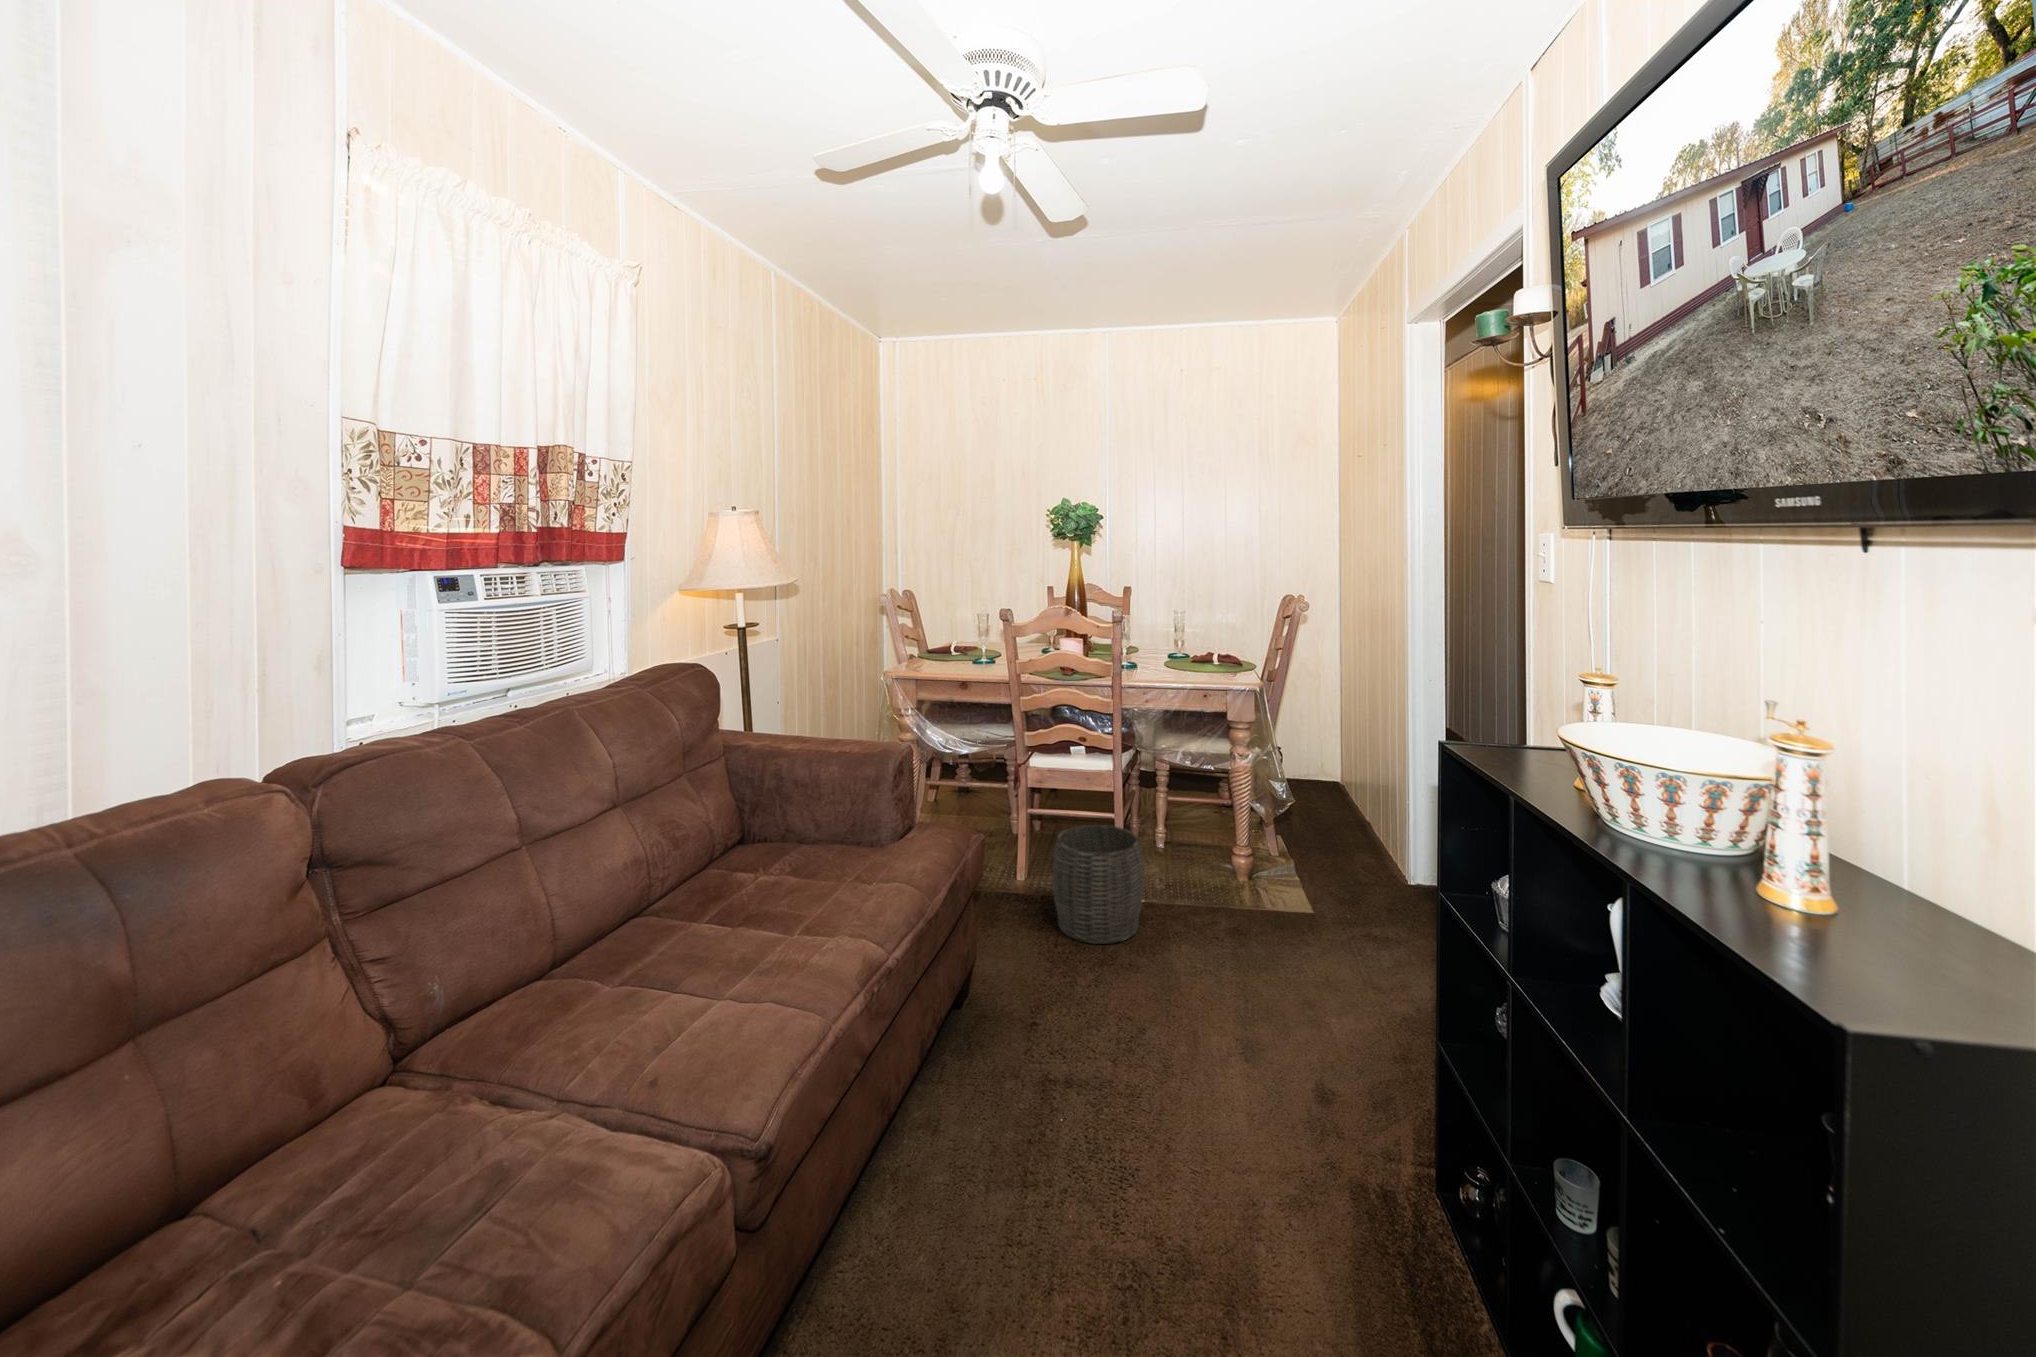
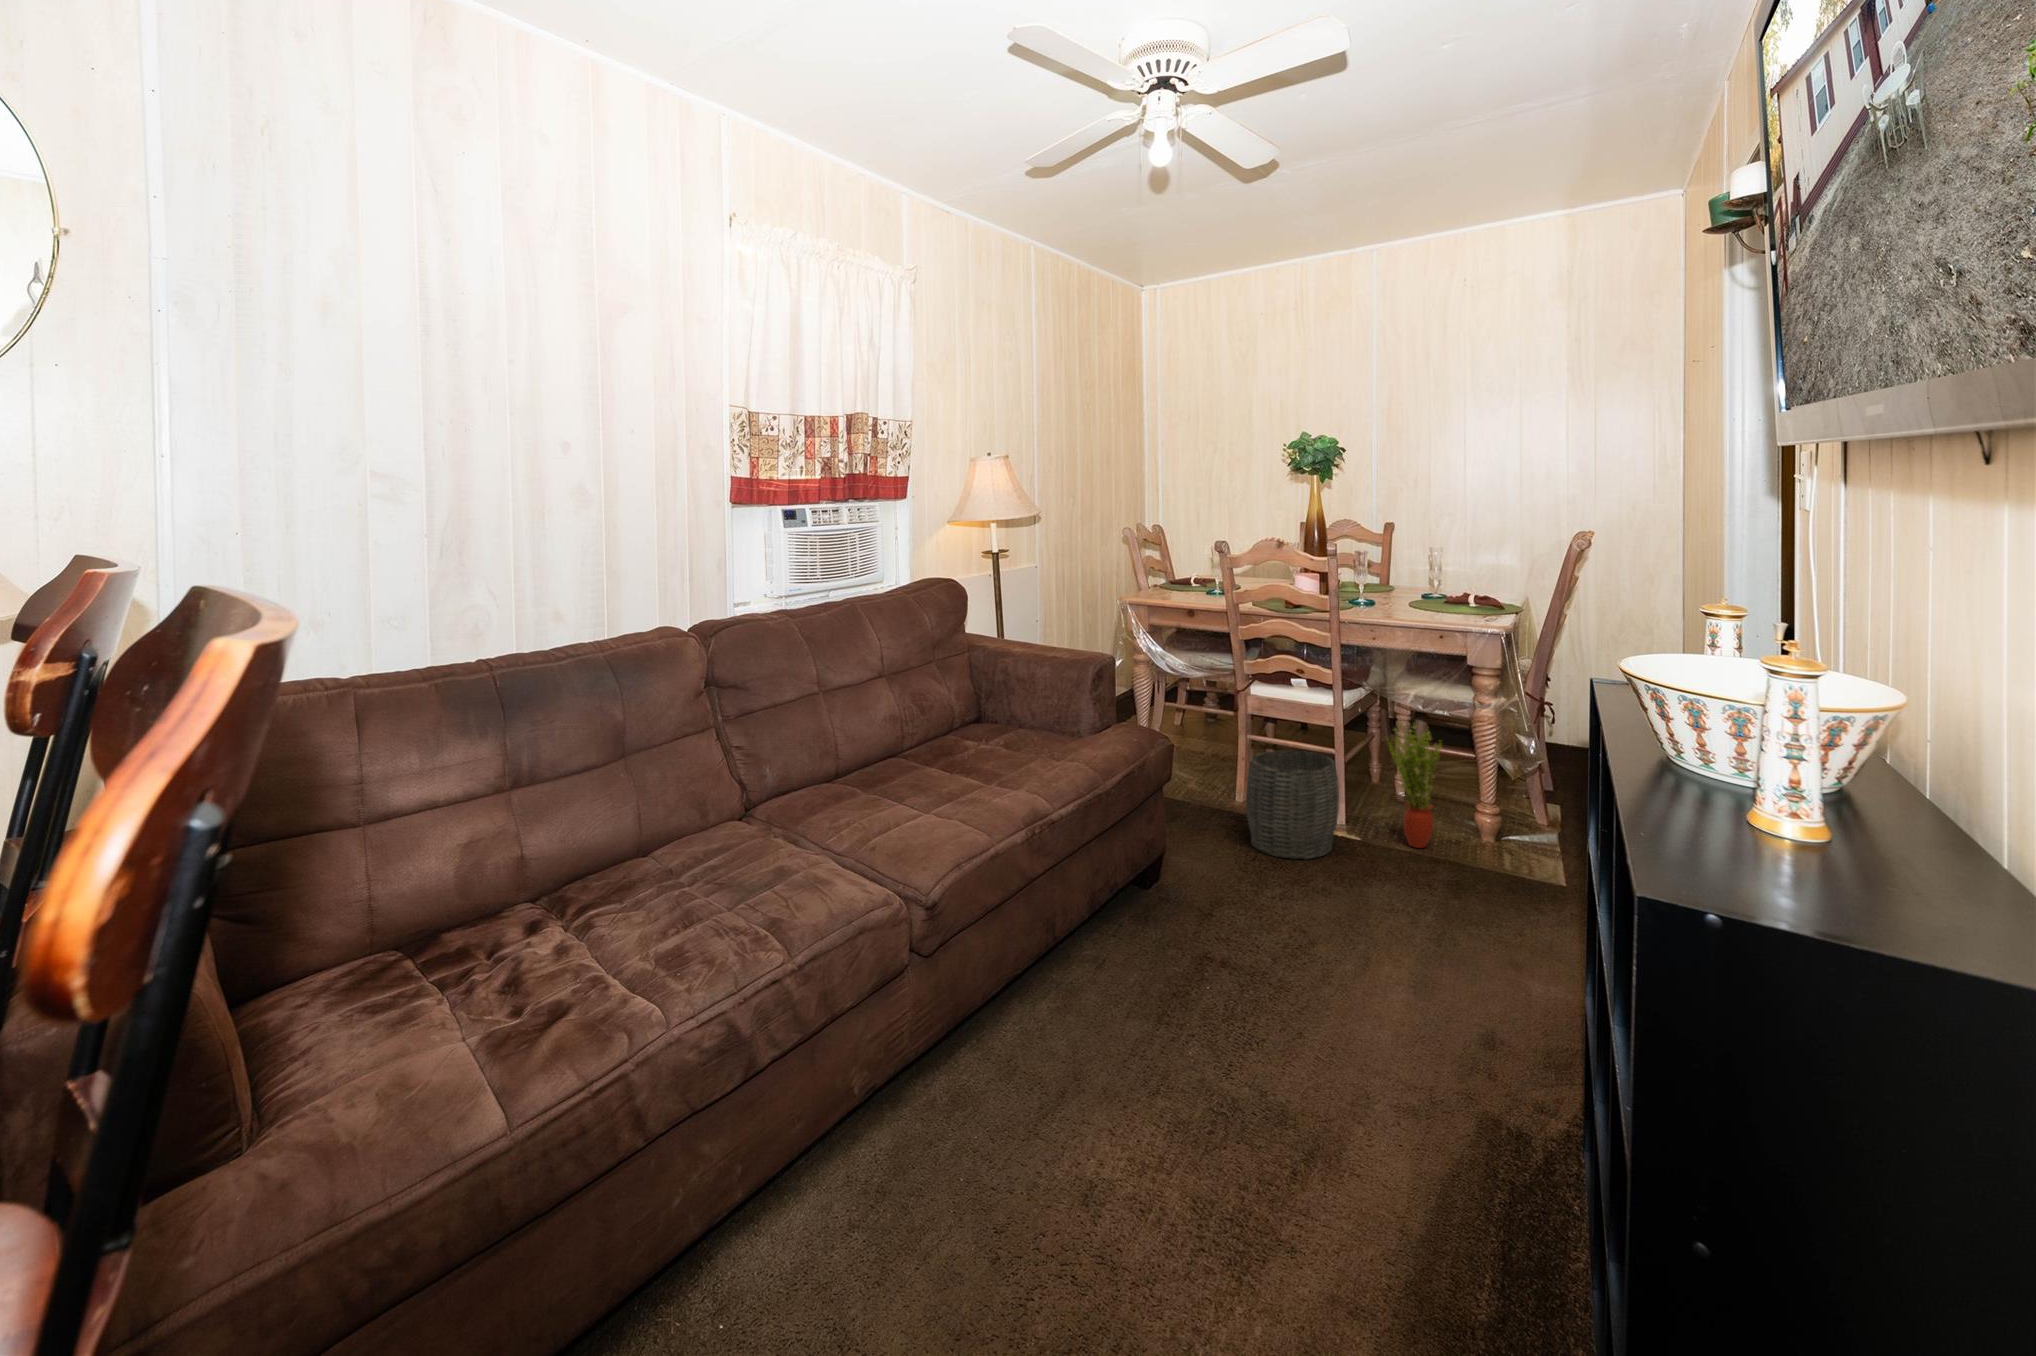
potted plant: none [1173,786,1227,907] -> present [1389,723,1442,848]

